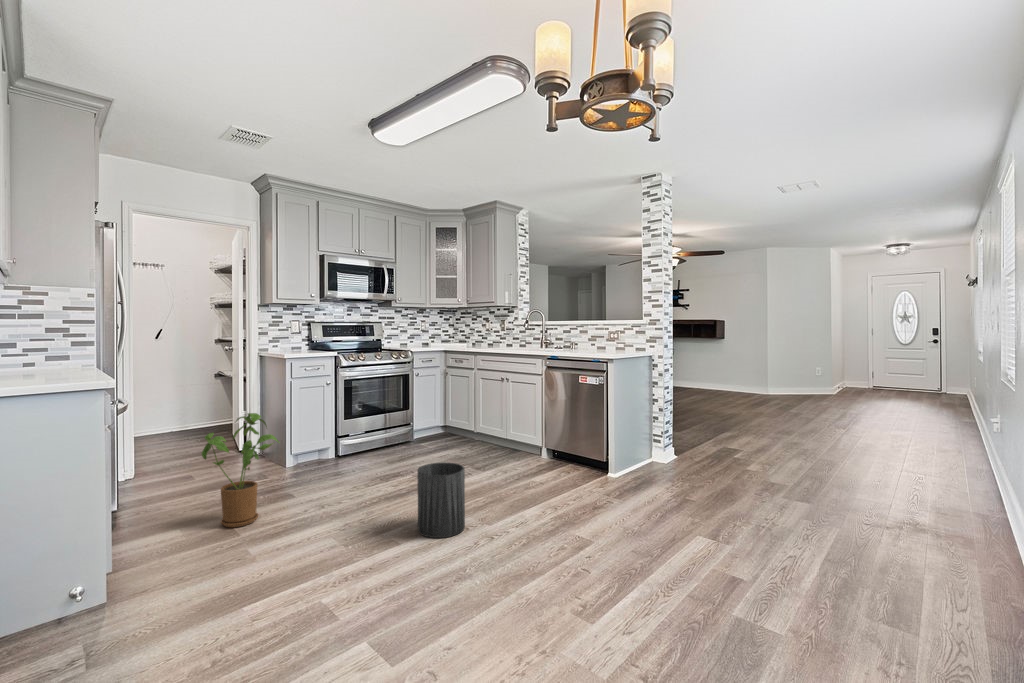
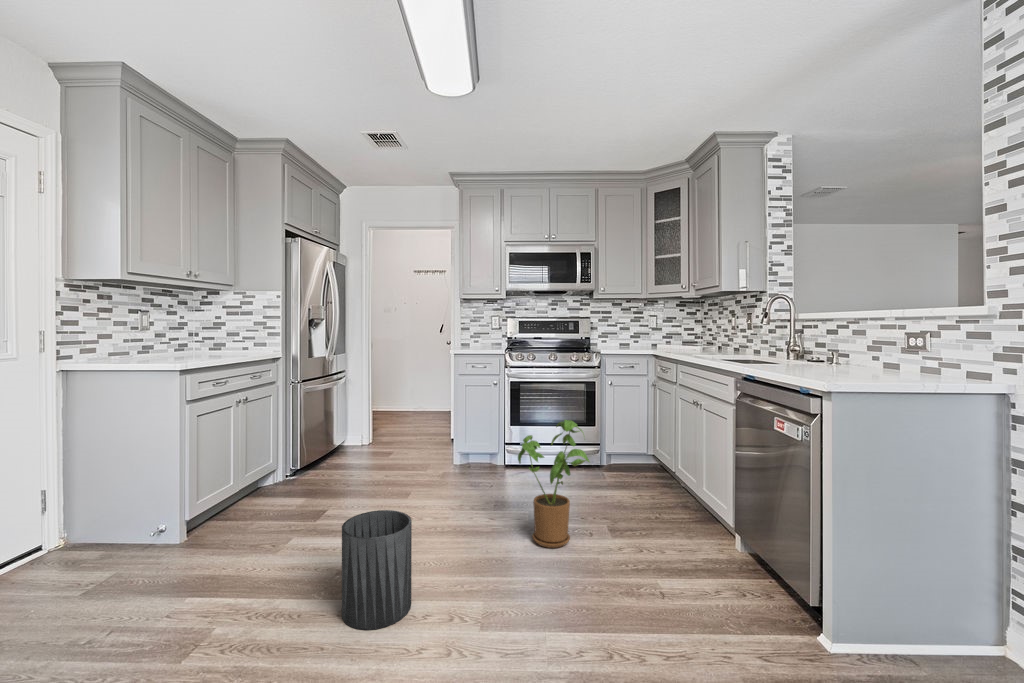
house plant: present [202,413,279,527] -> present [518,420,589,548]

